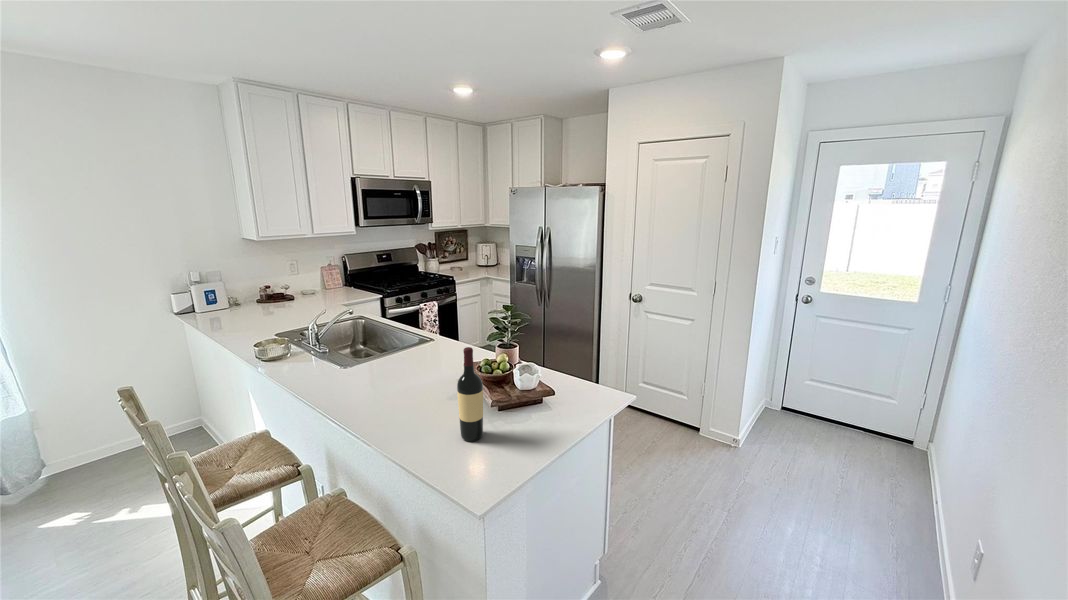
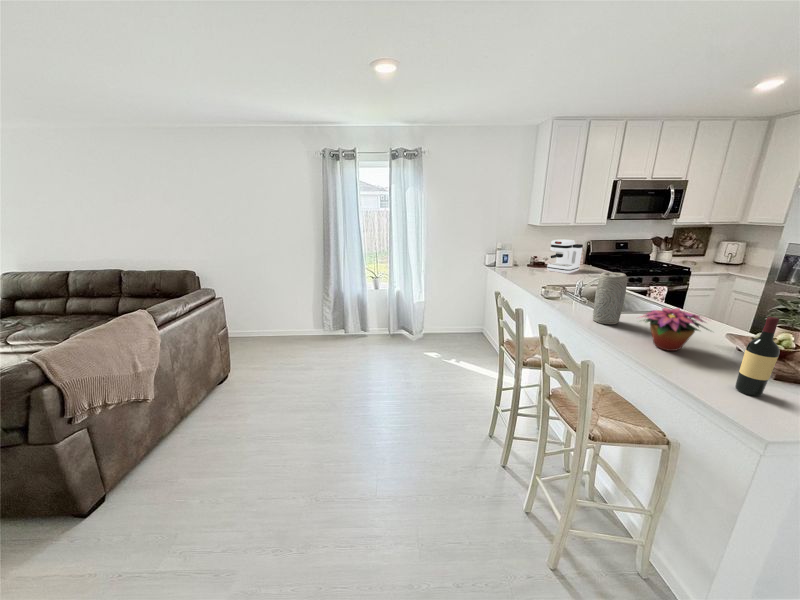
coffee maker: none [281,258,334,306] -> present [547,239,583,274]
vase: none [315,309,358,385] -> present [593,273,627,324]
flower arrangement: none [361,345,446,405] -> present [642,308,708,351]

